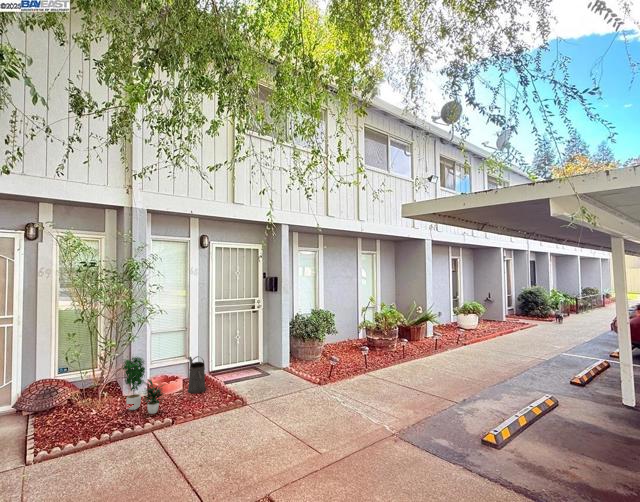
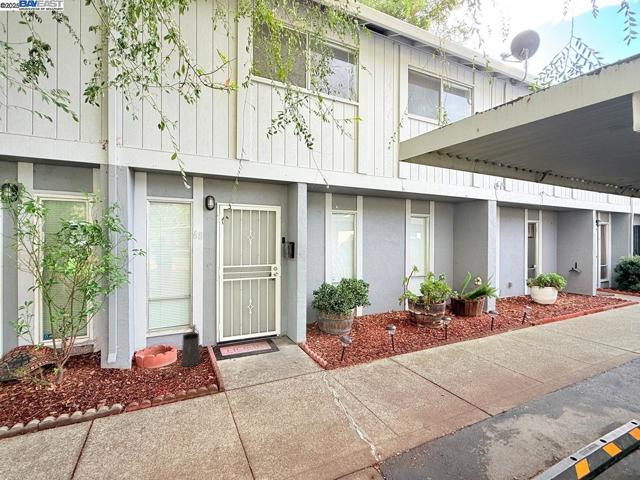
potted plant: present [122,357,164,414] -> none [93,323,134,392]

